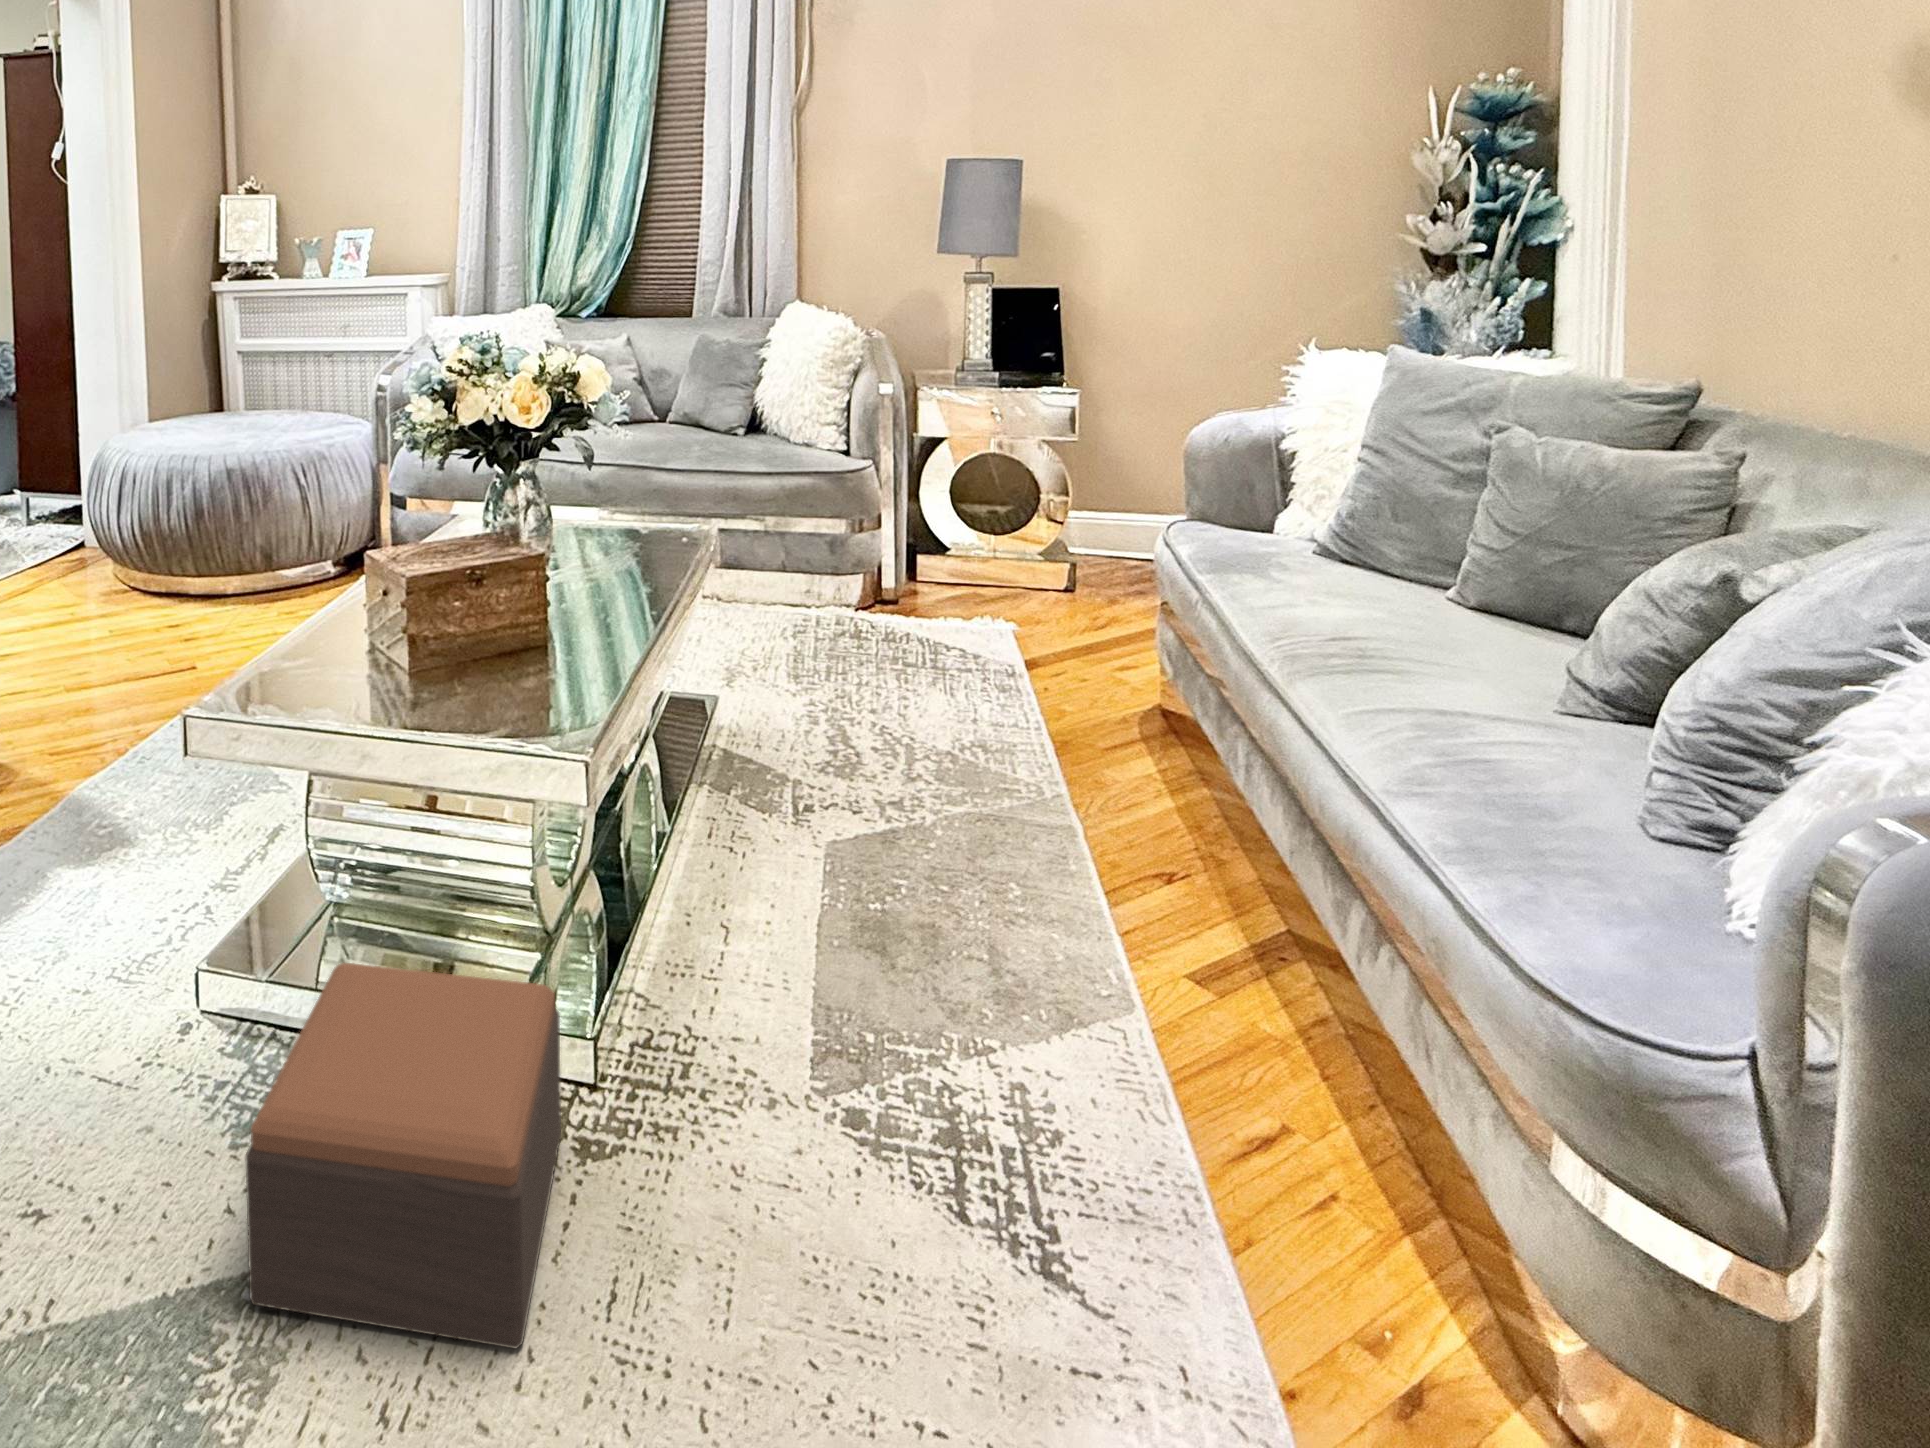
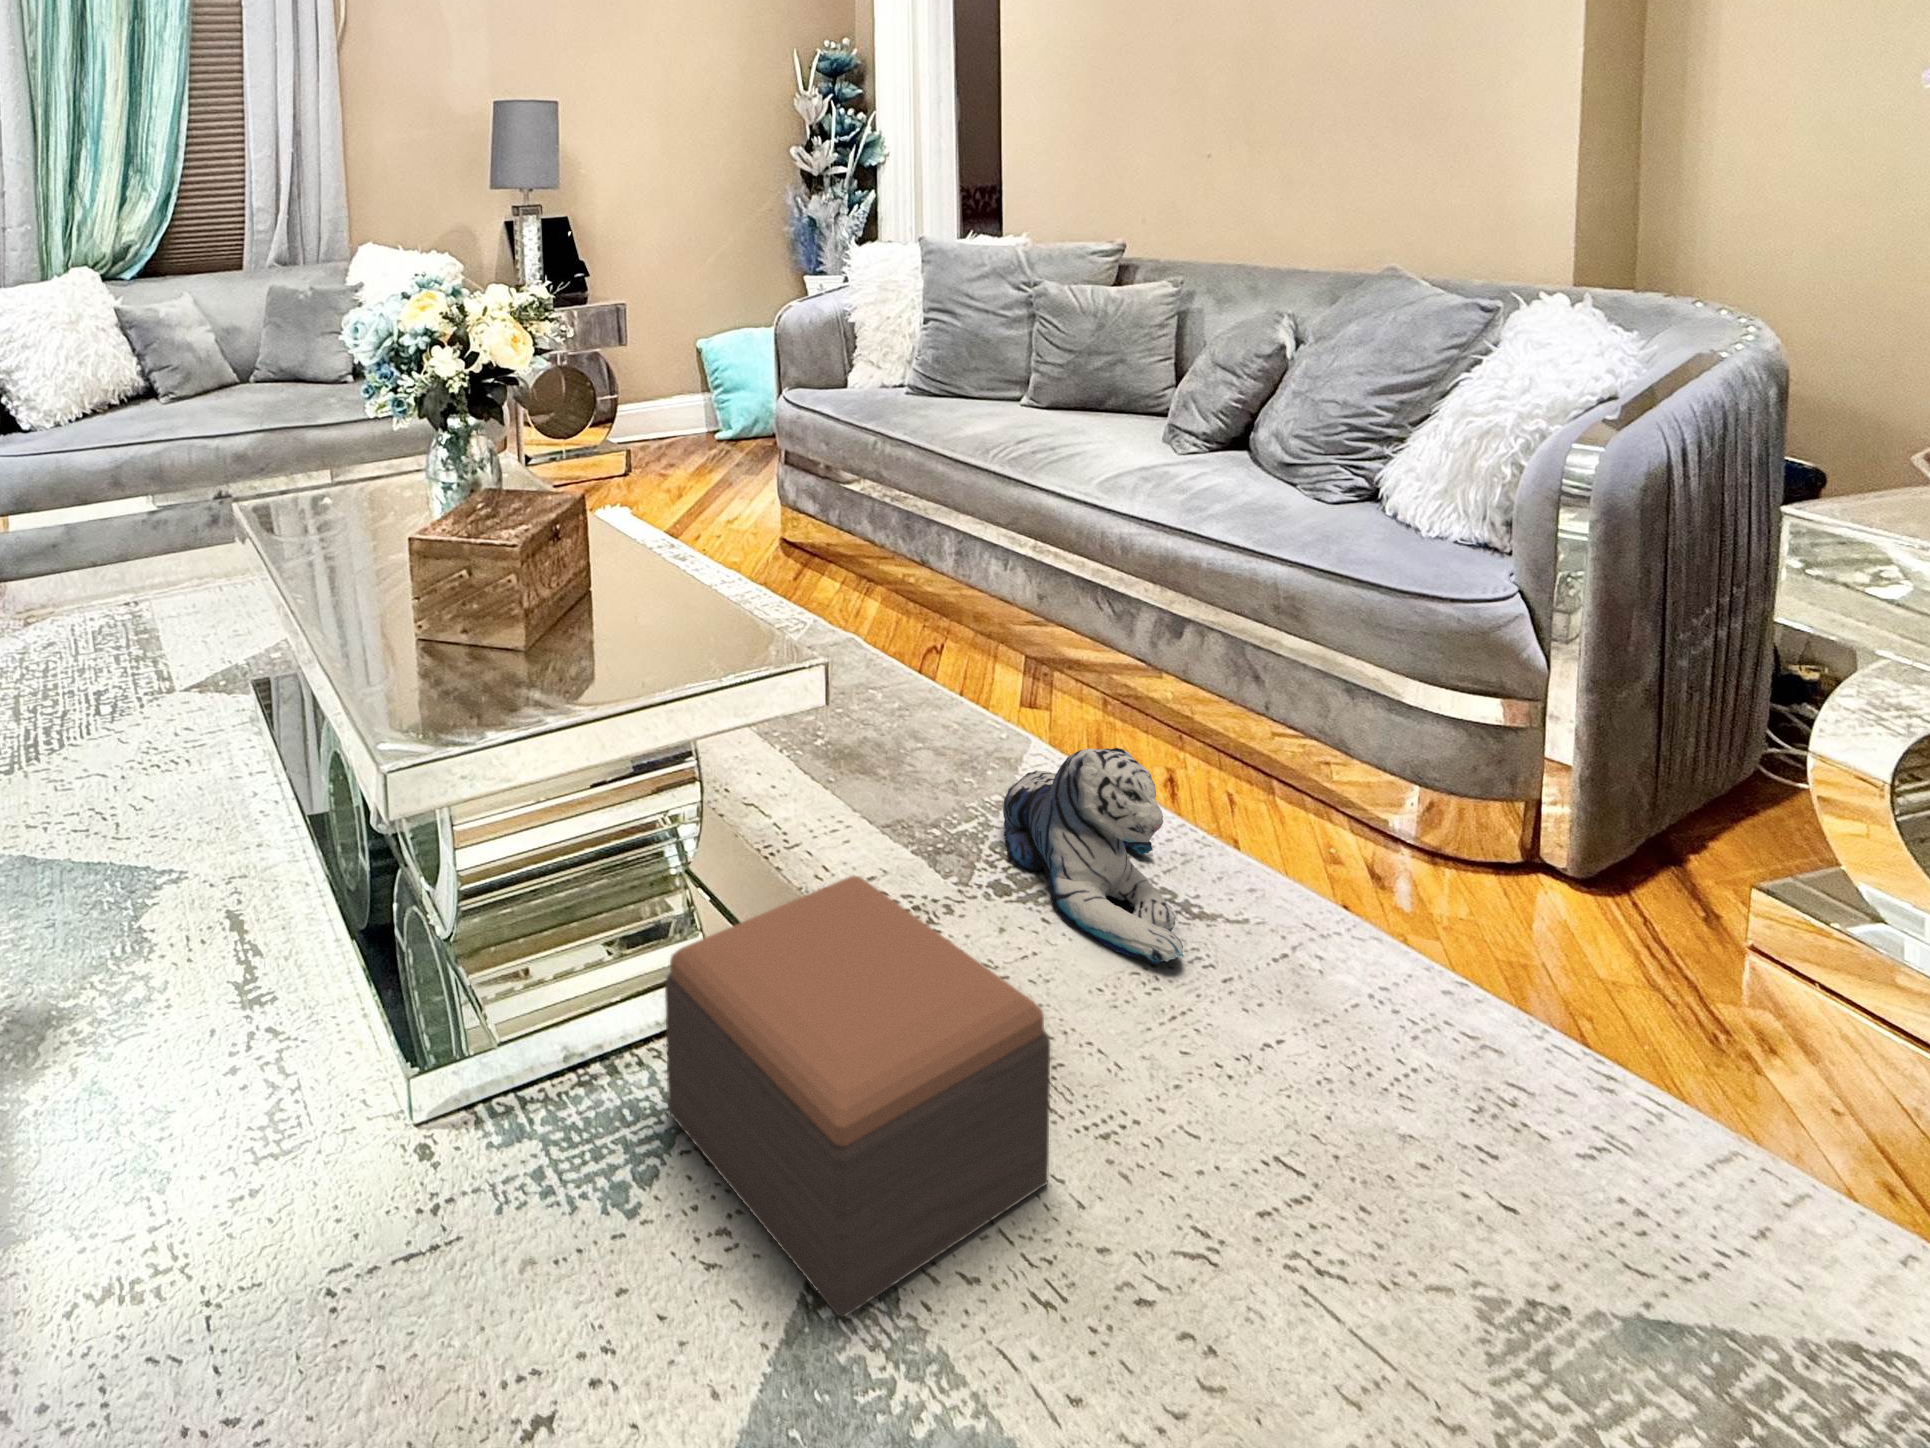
plush toy: none [874,999,1088,1289] -> present [1003,748,1183,964]

